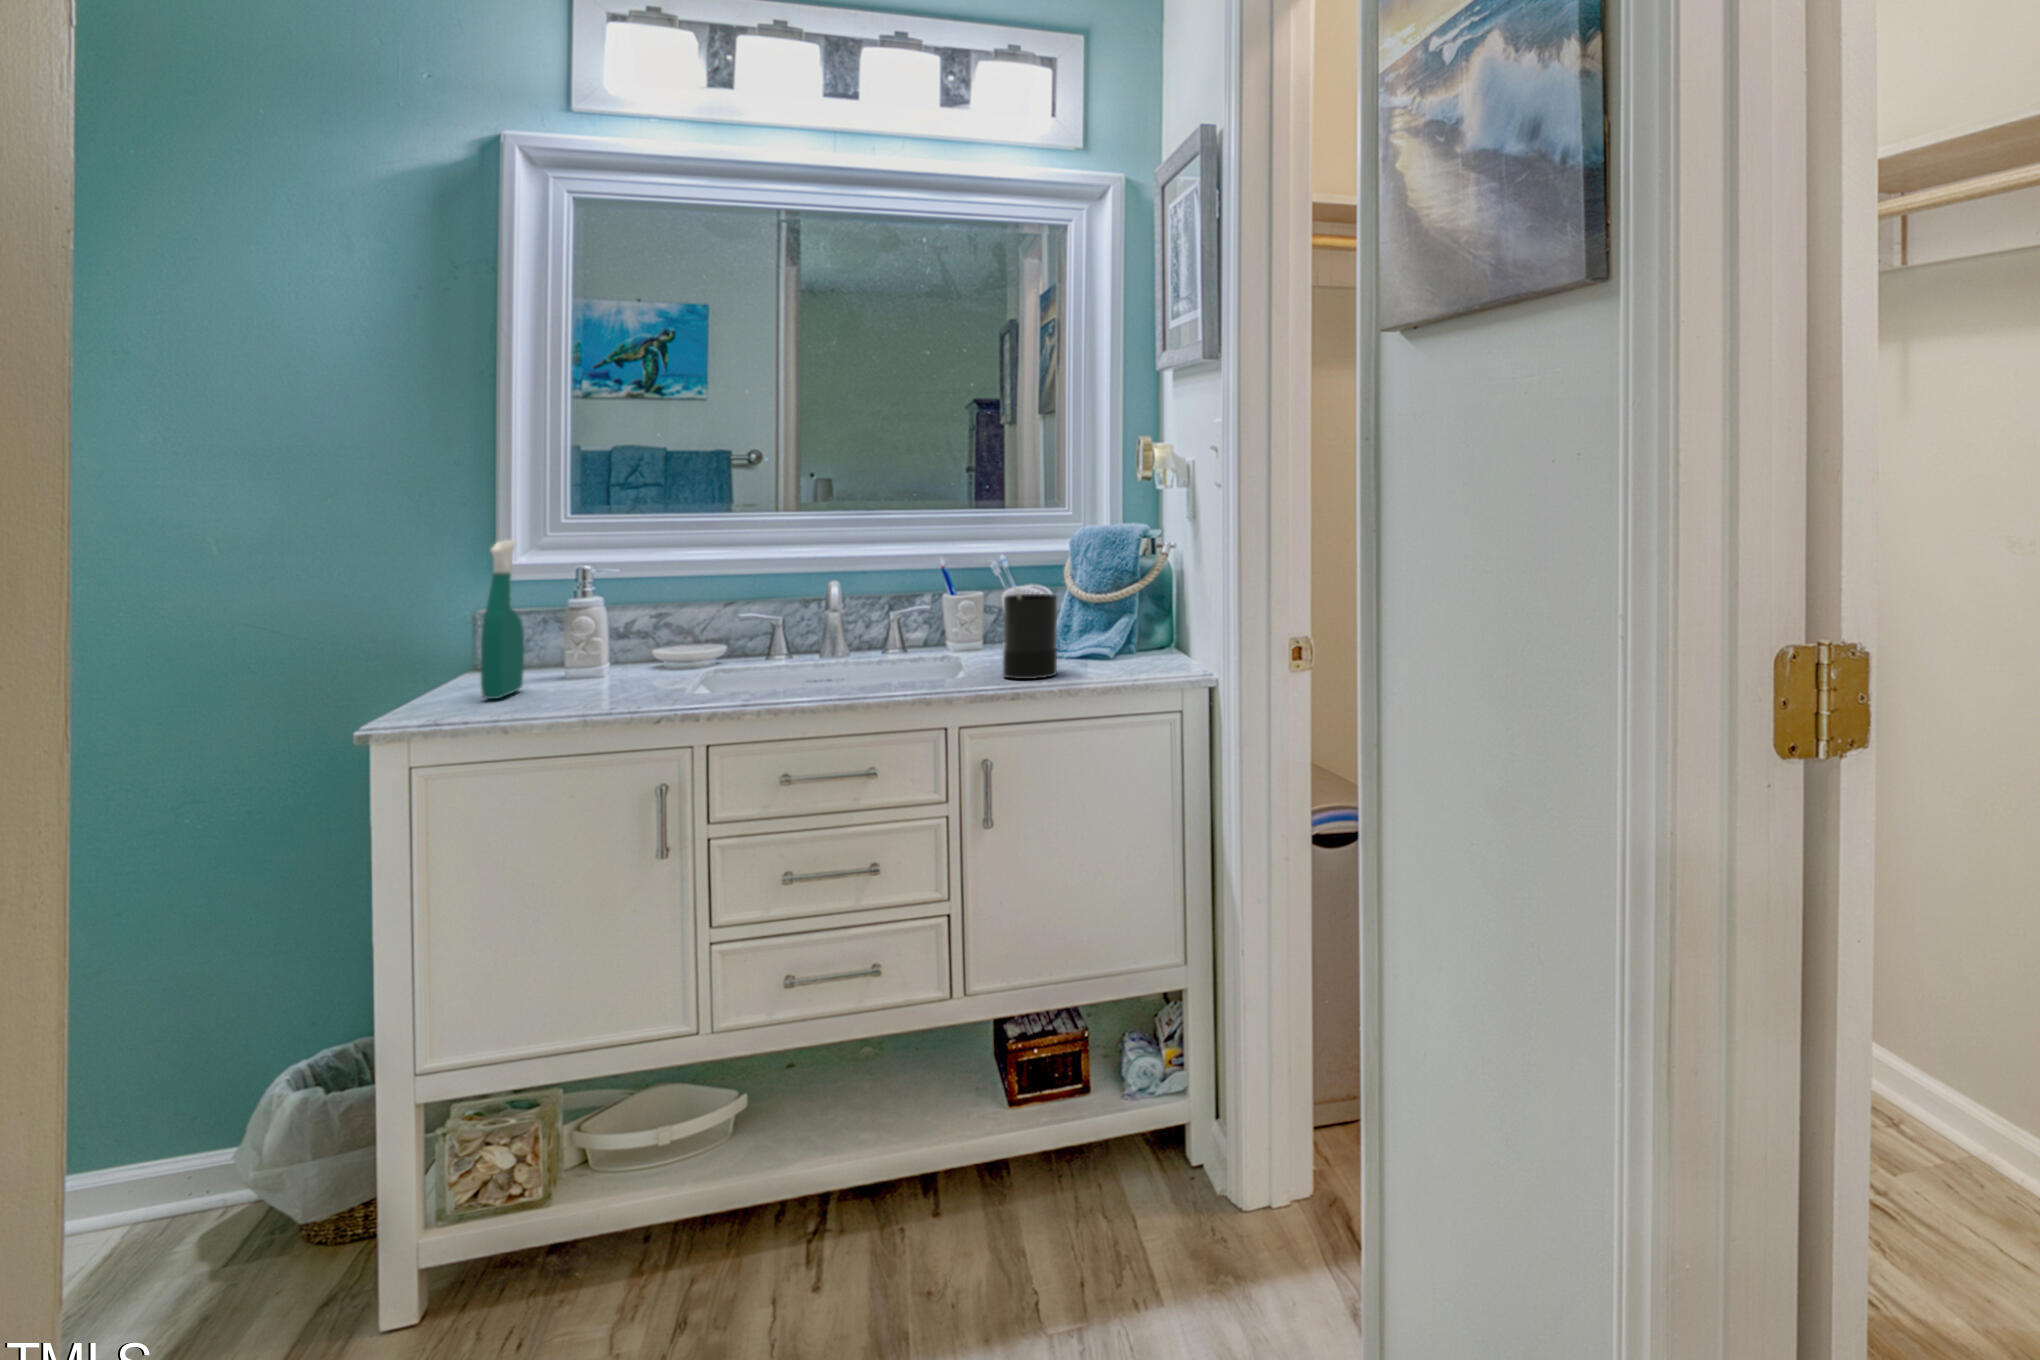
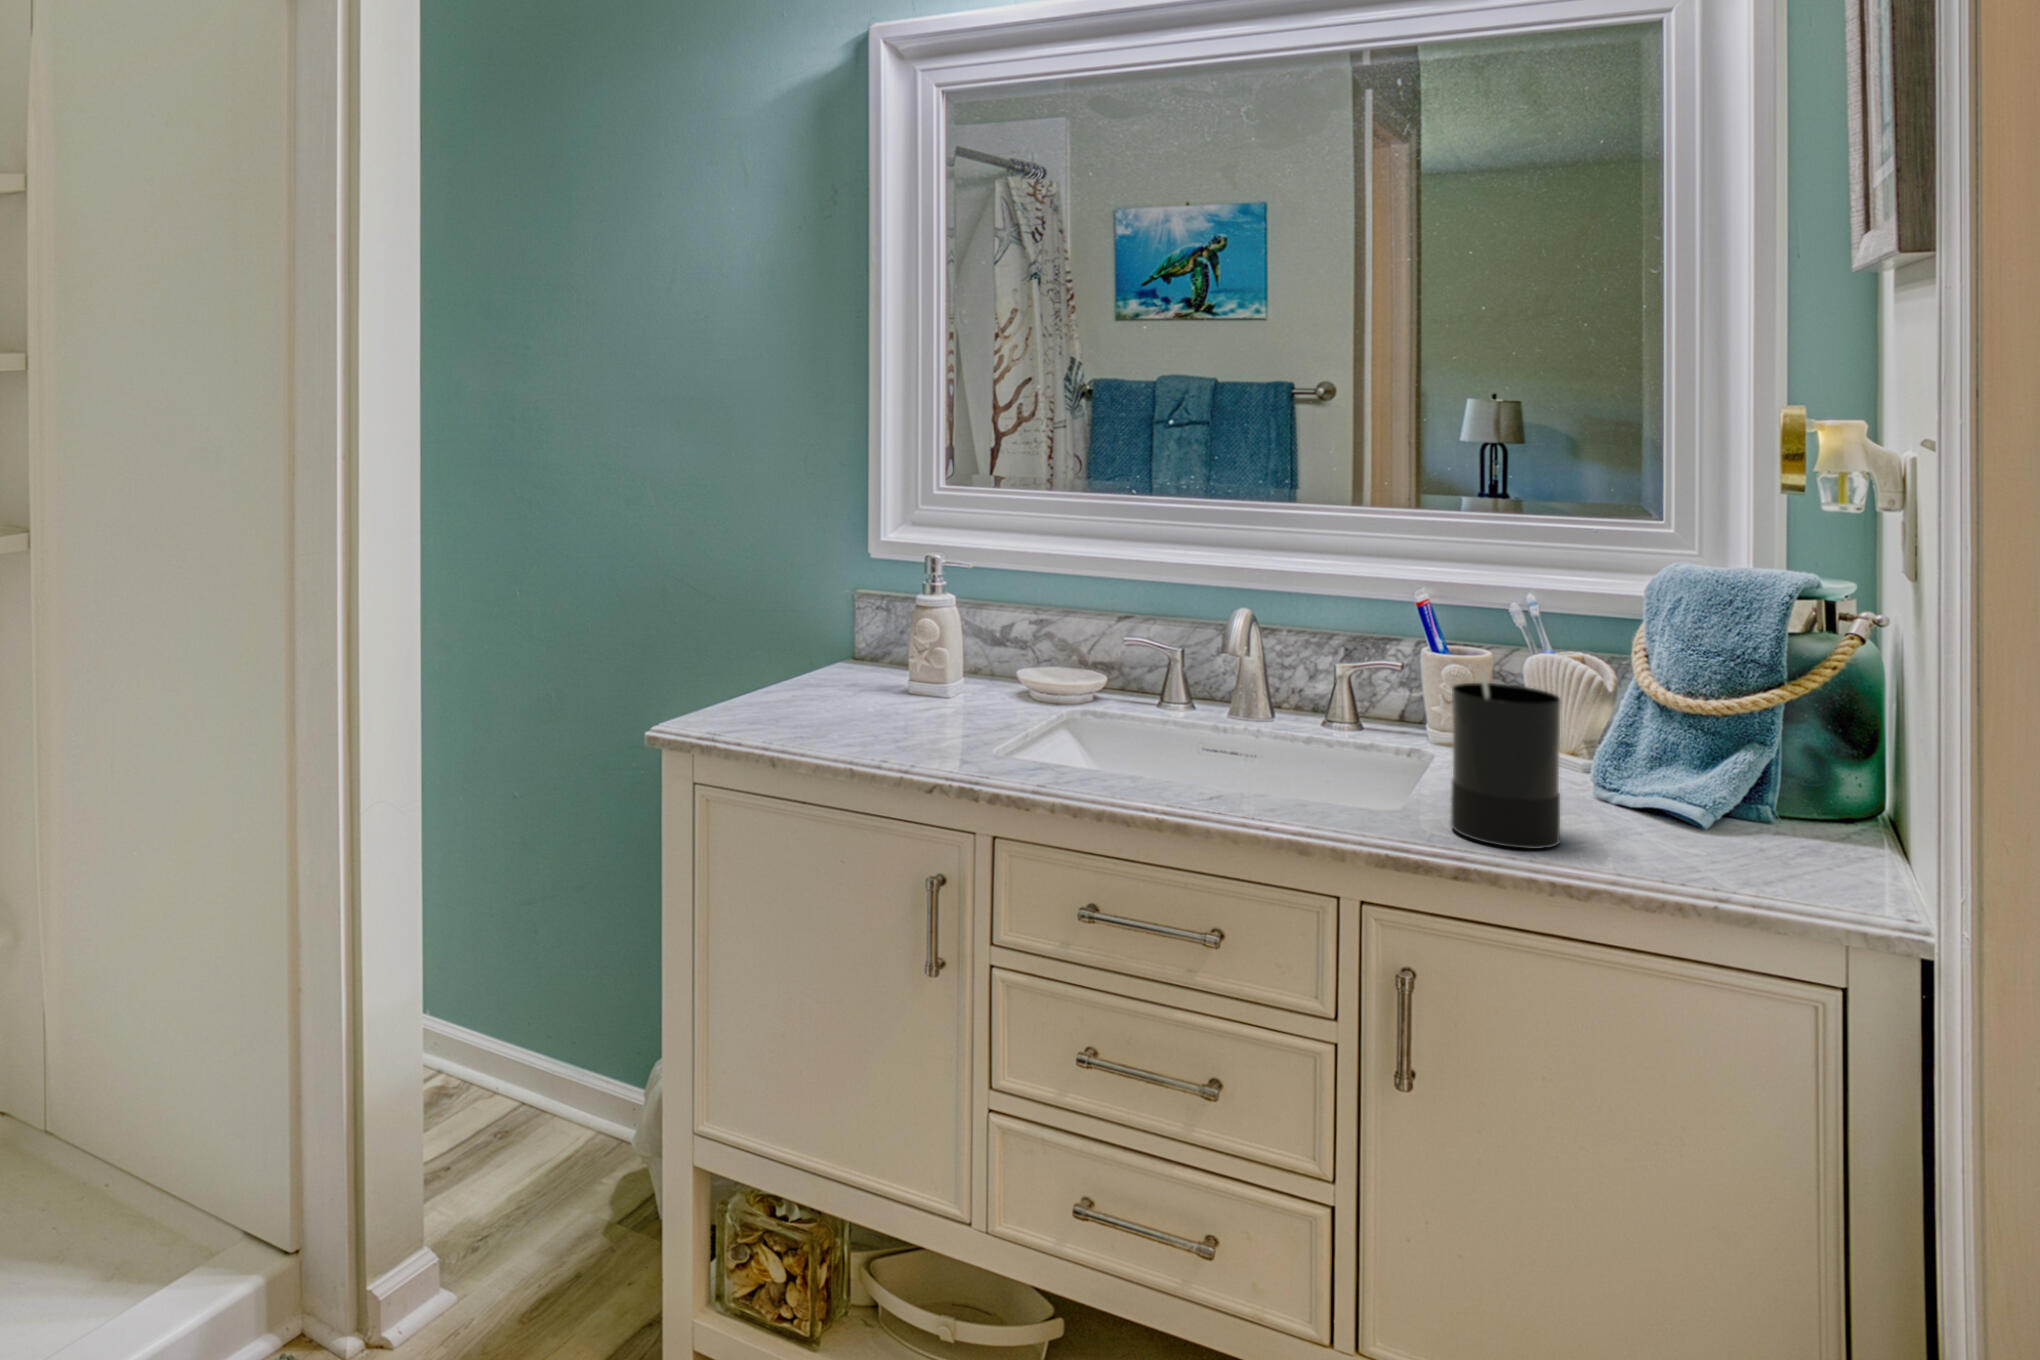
spray bottle: present [481,540,524,699] -> none [791,519,848,708]

